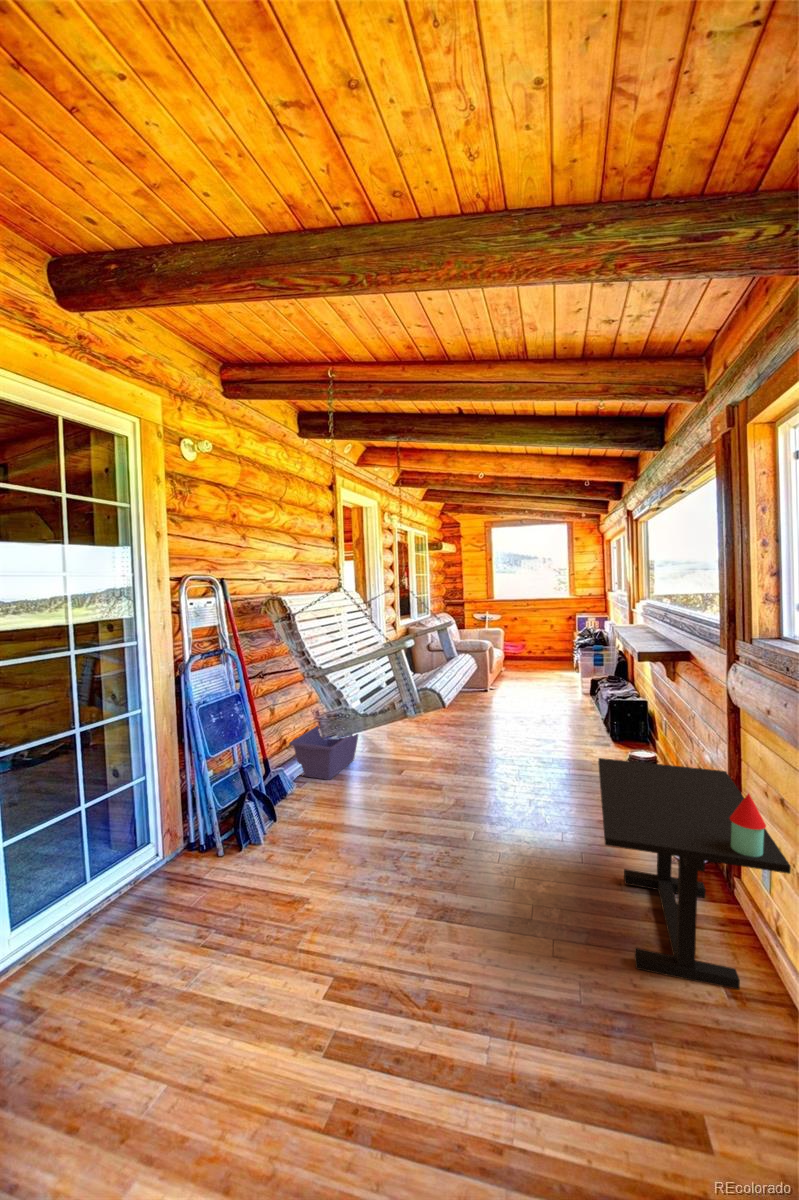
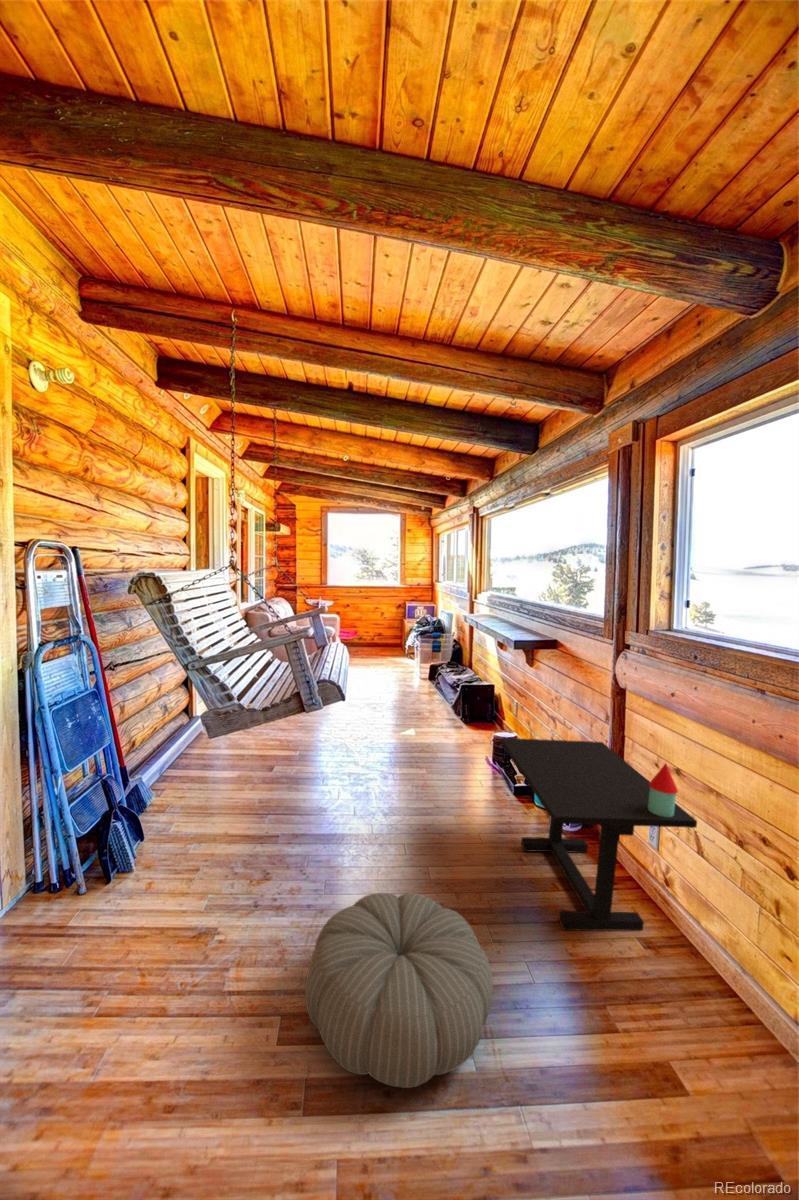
storage bin: present [289,726,358,780] -> none [143,716,227,781]
pouf: none [344,889,518,1058] -> present [305,893,493,1088]

